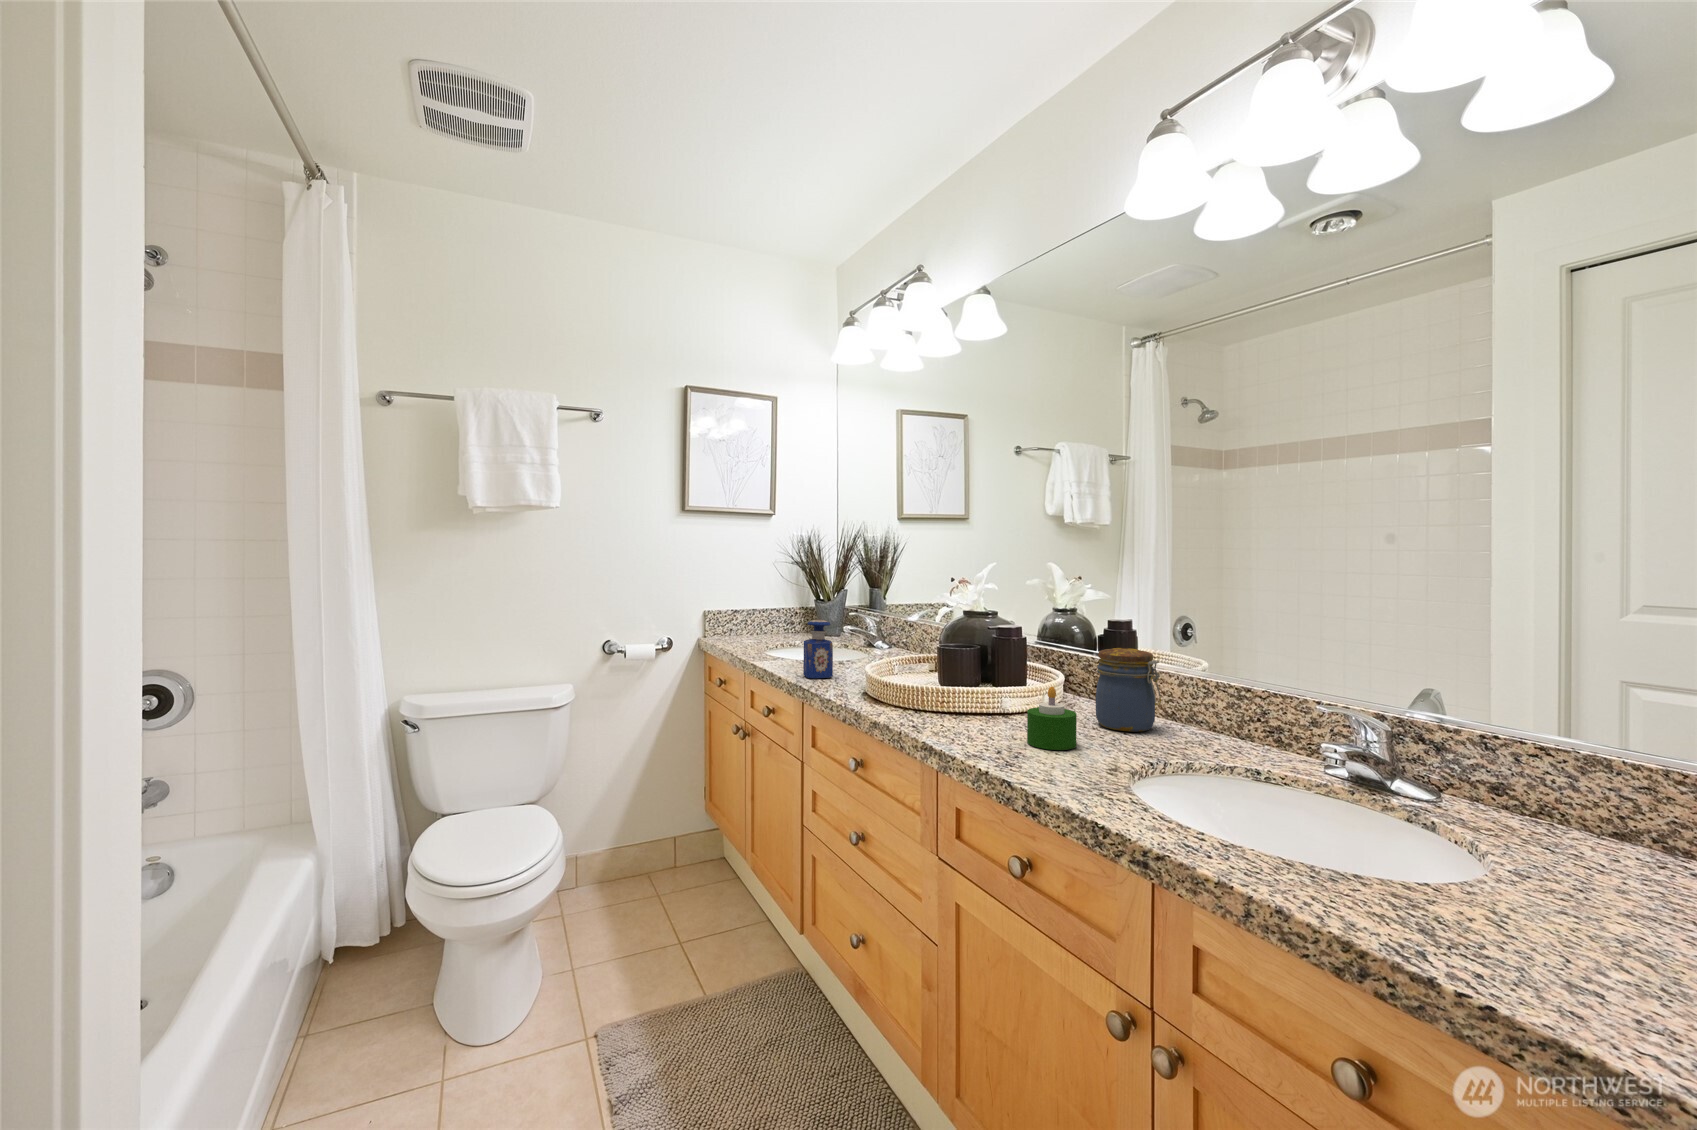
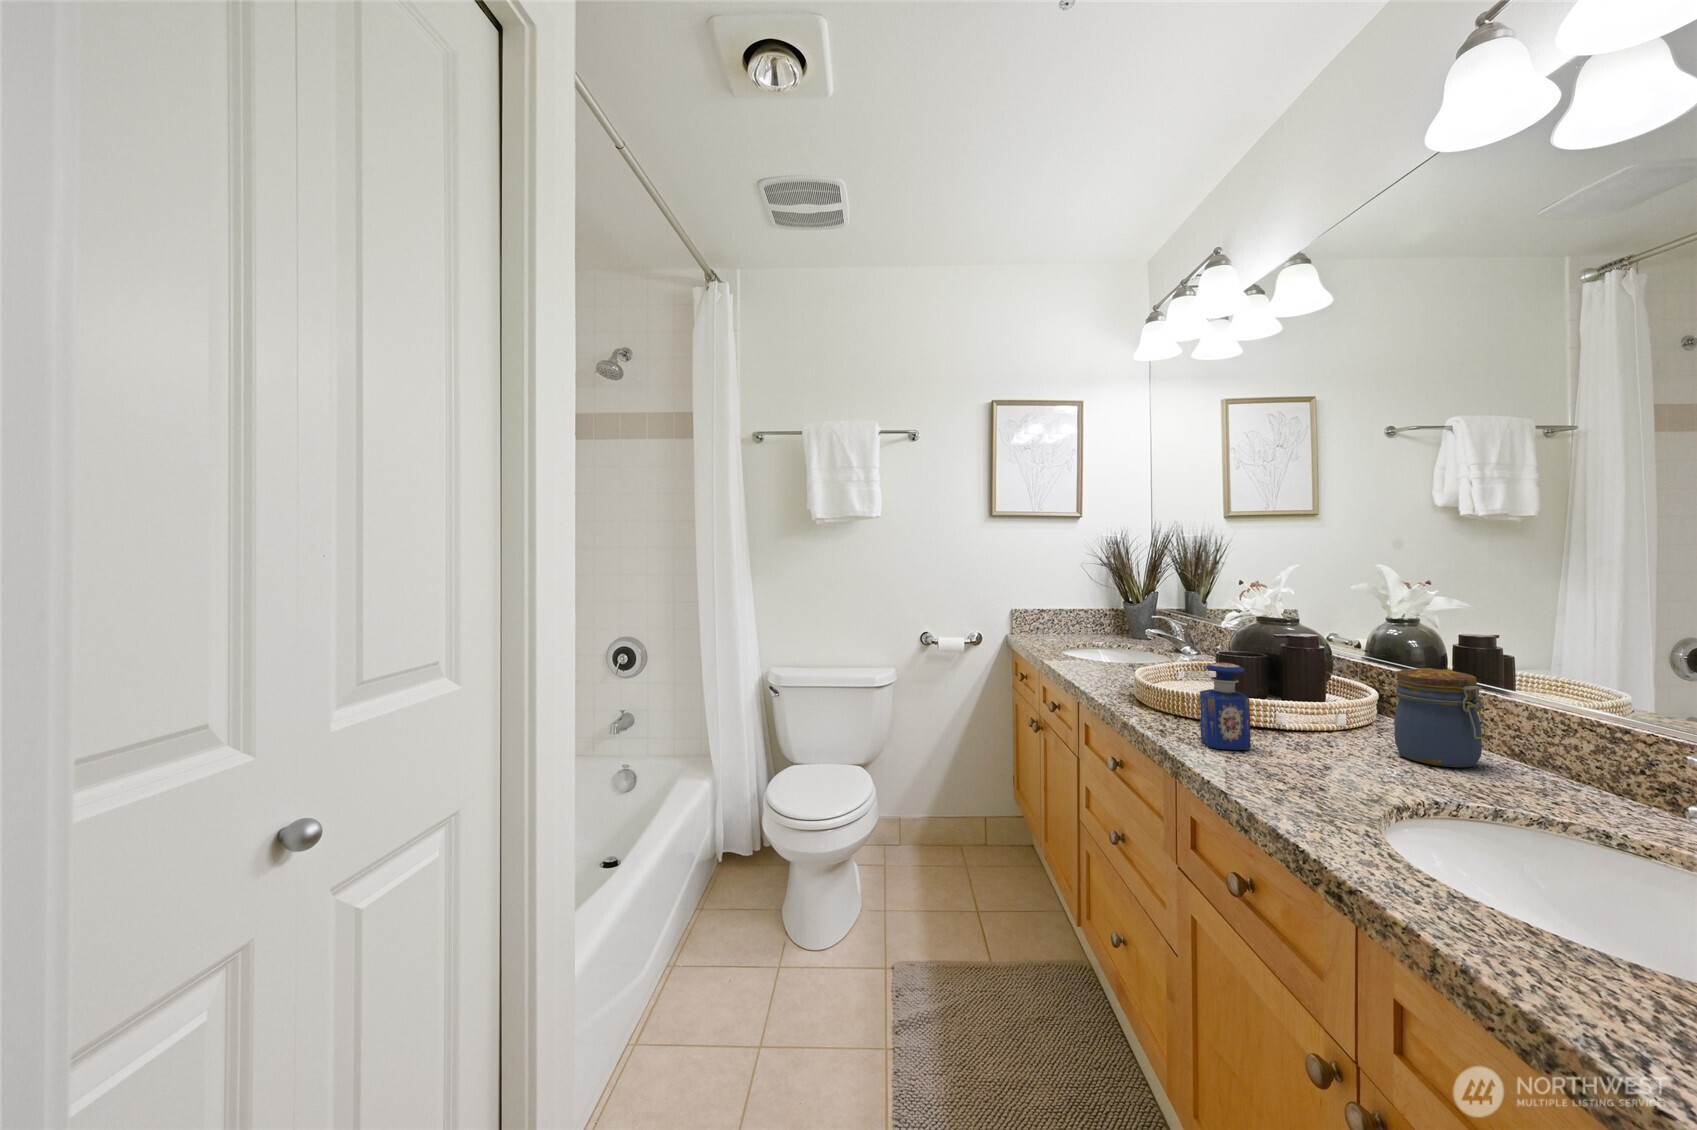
perfume bottle: present [803,620,833,678] -> present [1200,662,1251,750]
candle: present [1027,687,1077,750] -> none [1282,706,1344,774]

